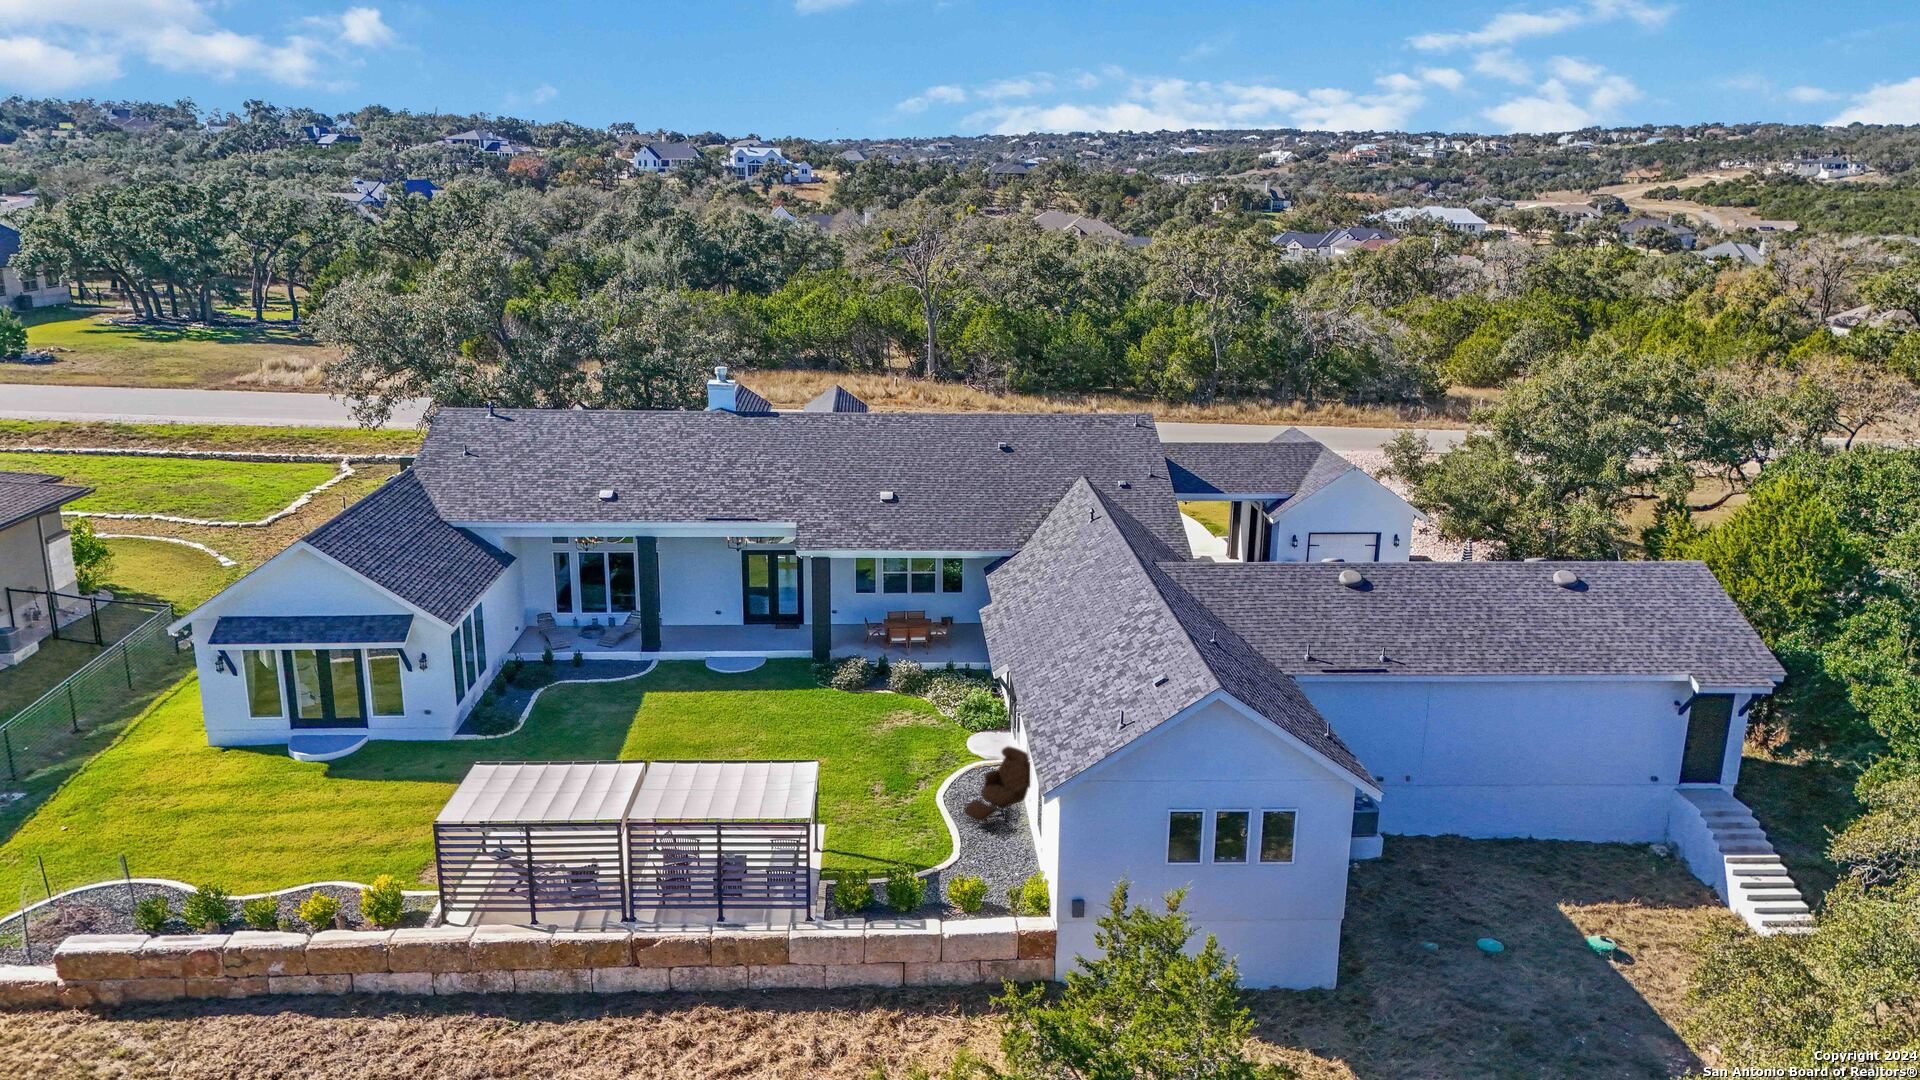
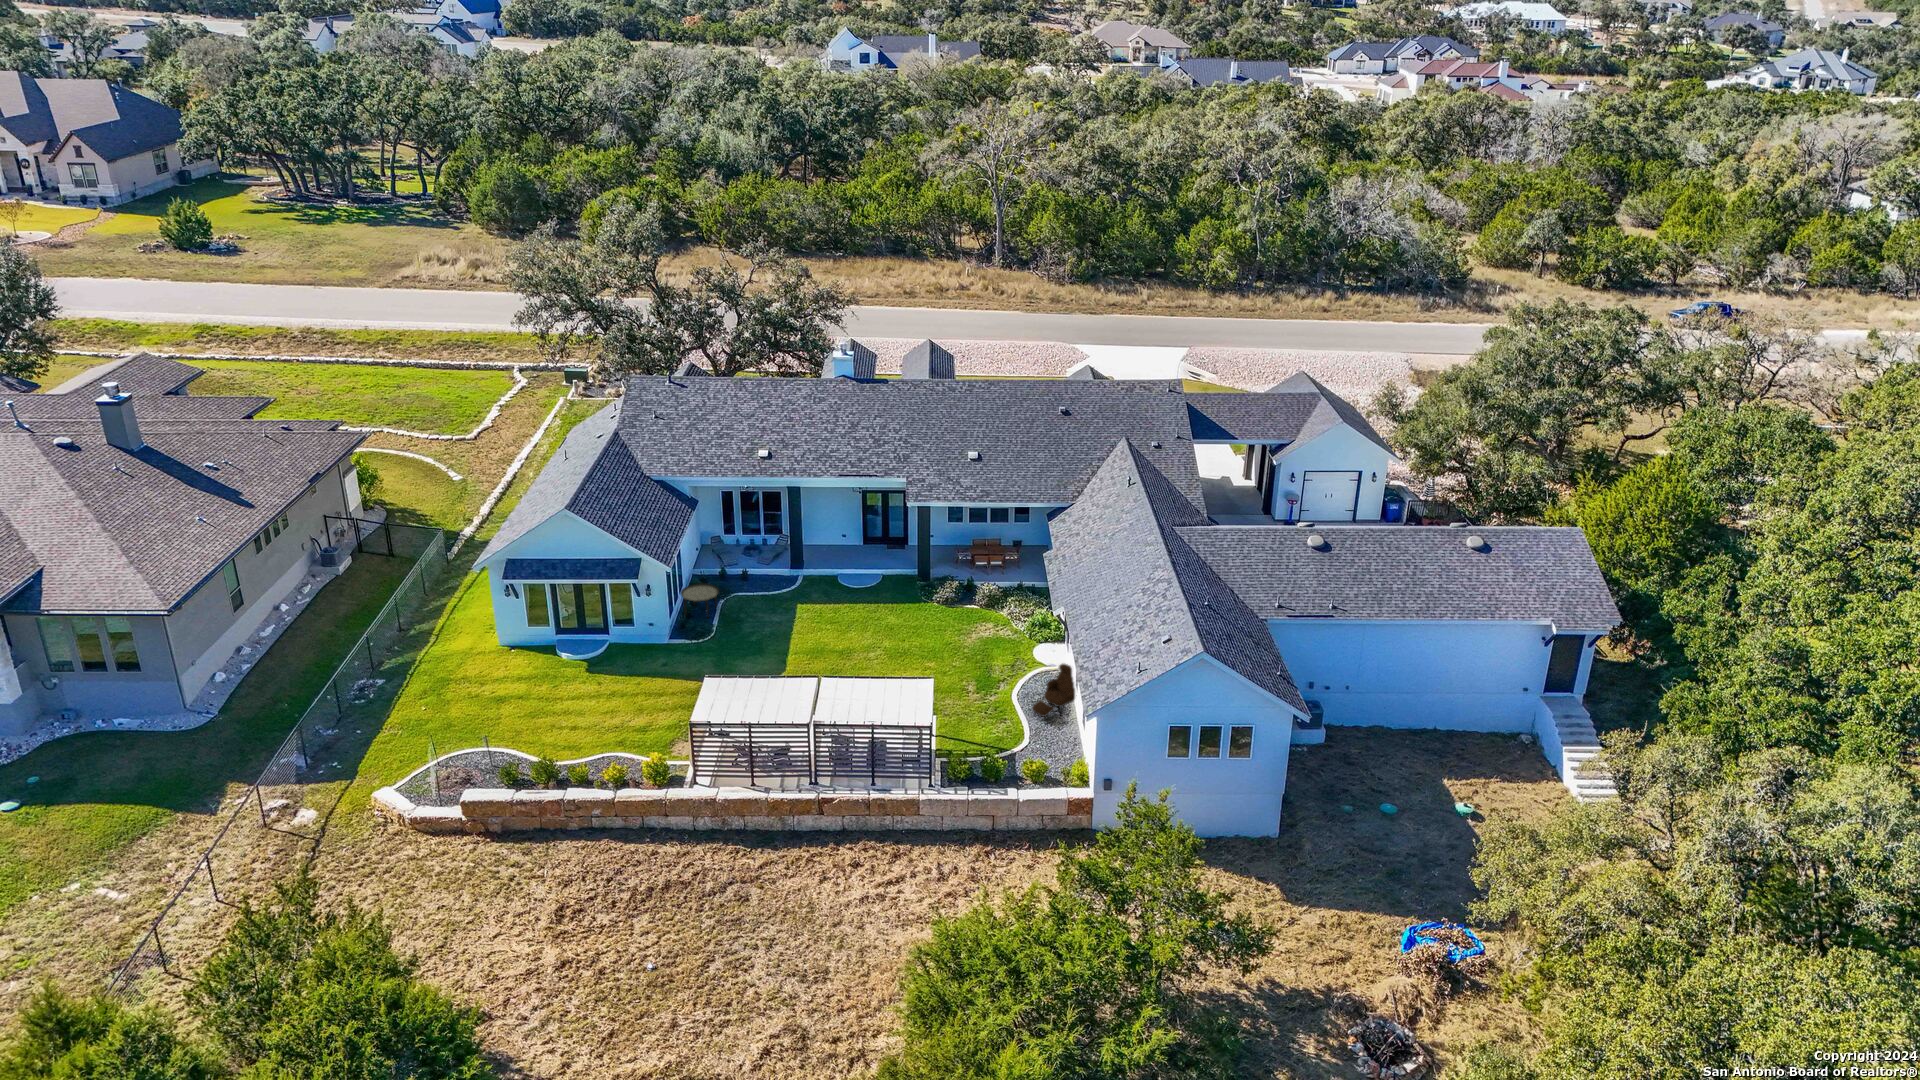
round table: none [479,663,535,709] -> present [681,583,719,617]

